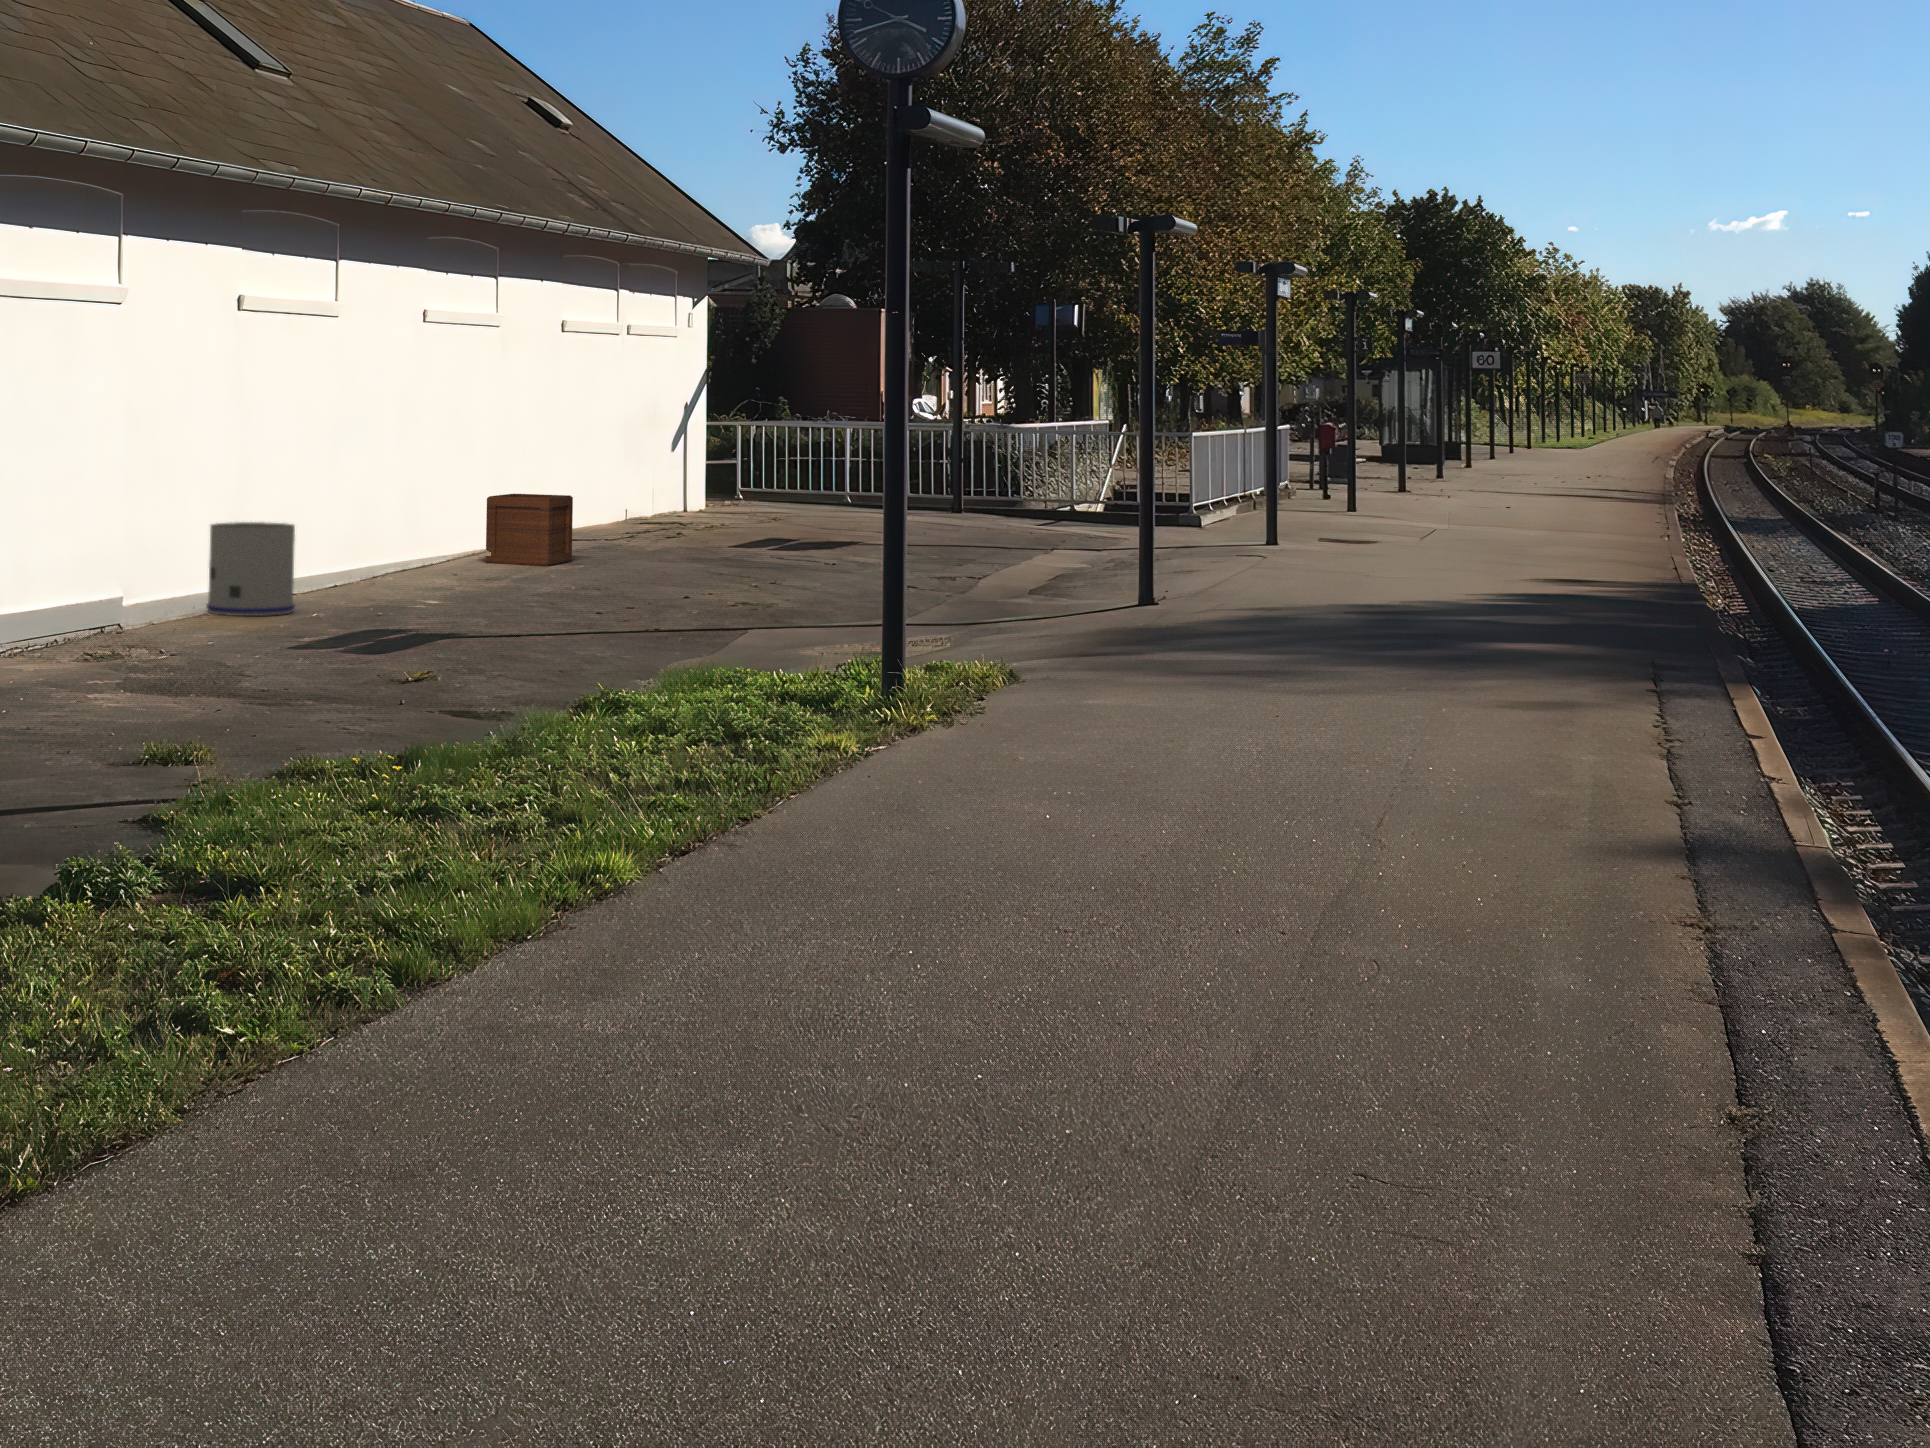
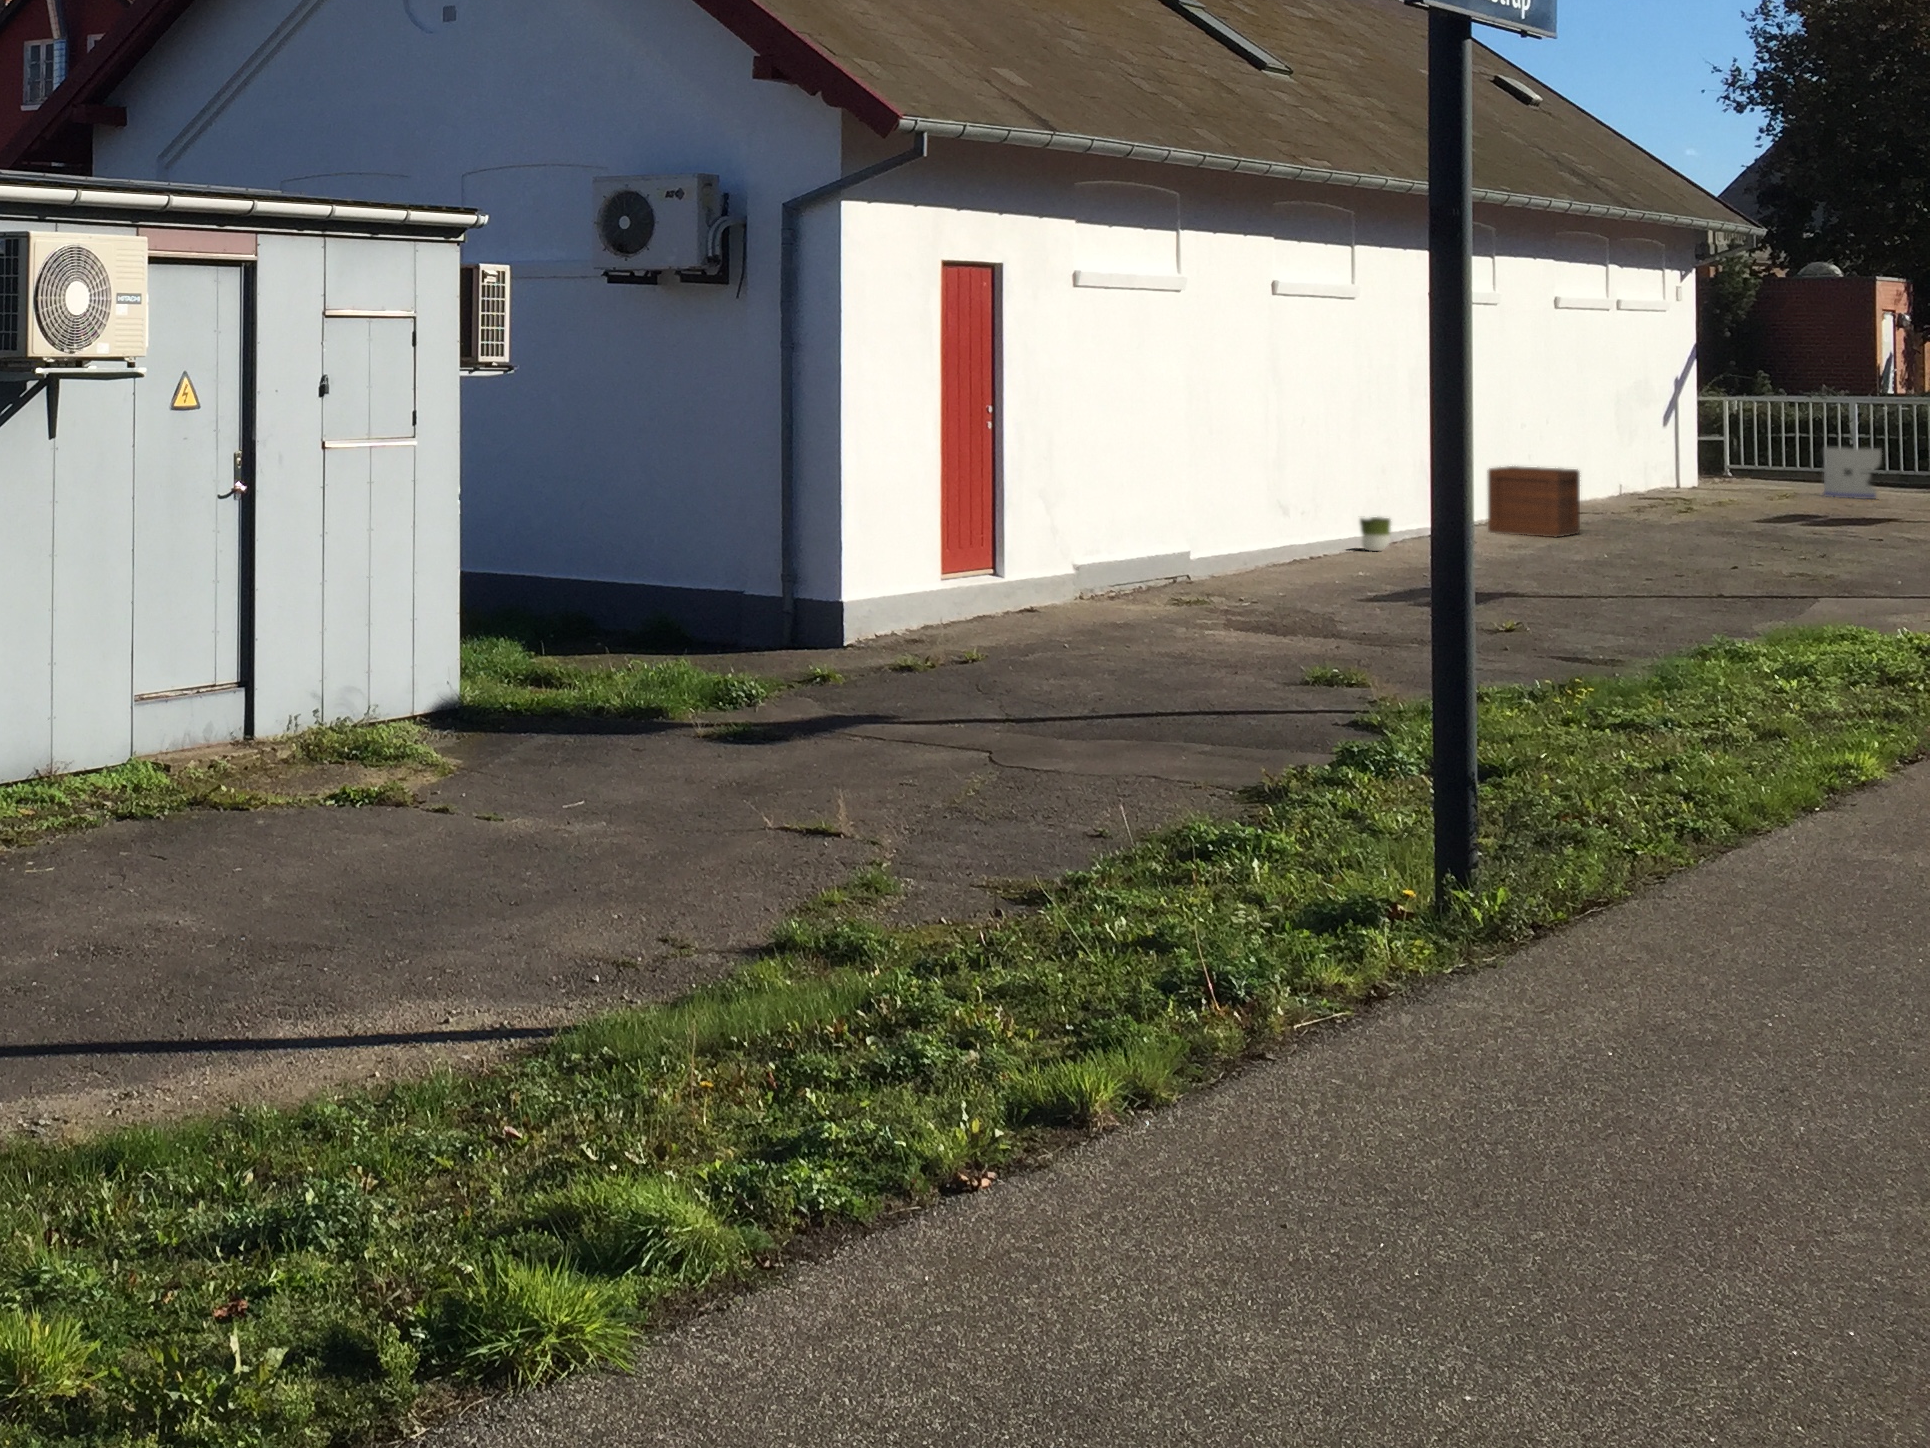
trash can: present [206,522,295,616] -> present [1824,447,1881,499]
planter: none [333,553,367,590] -> present [1360,517,1391,551]

